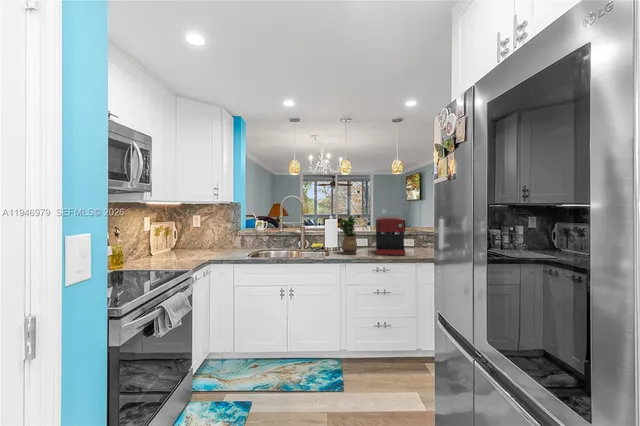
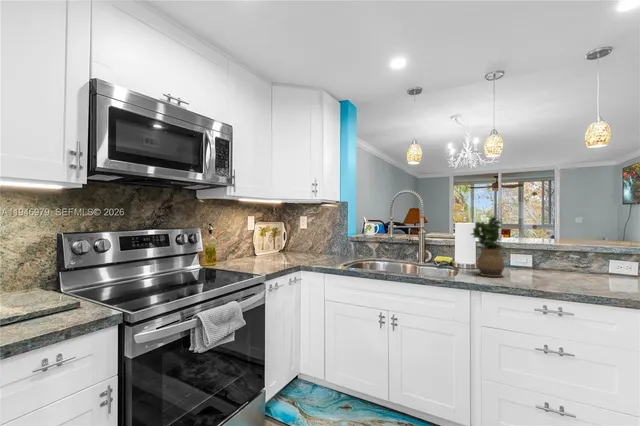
coffee maker: present [376,215,405,255] -> none [539,216,602,289]

